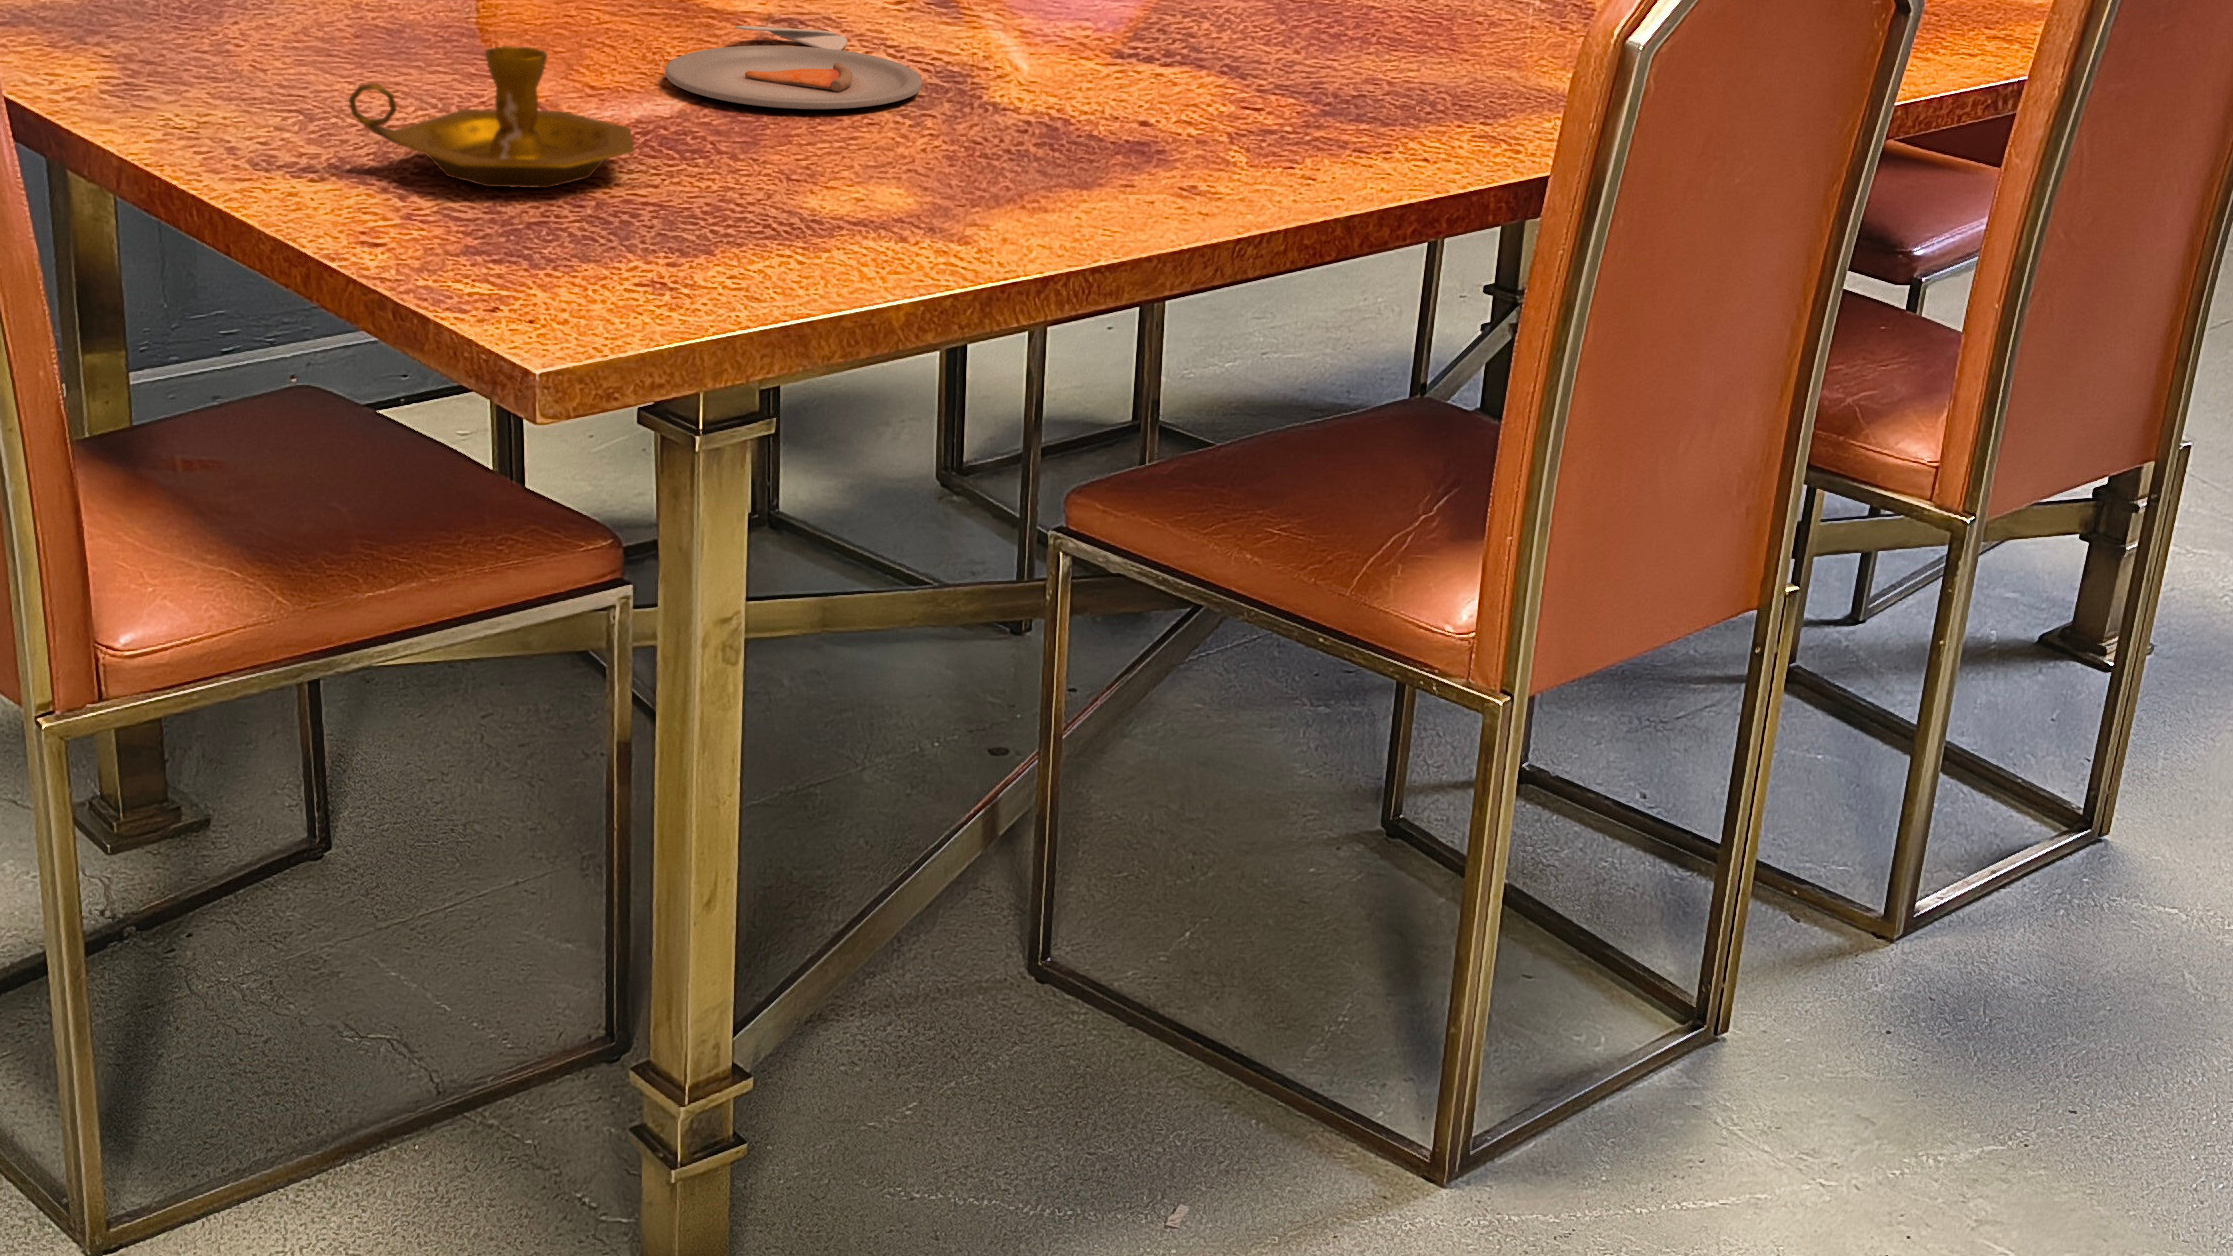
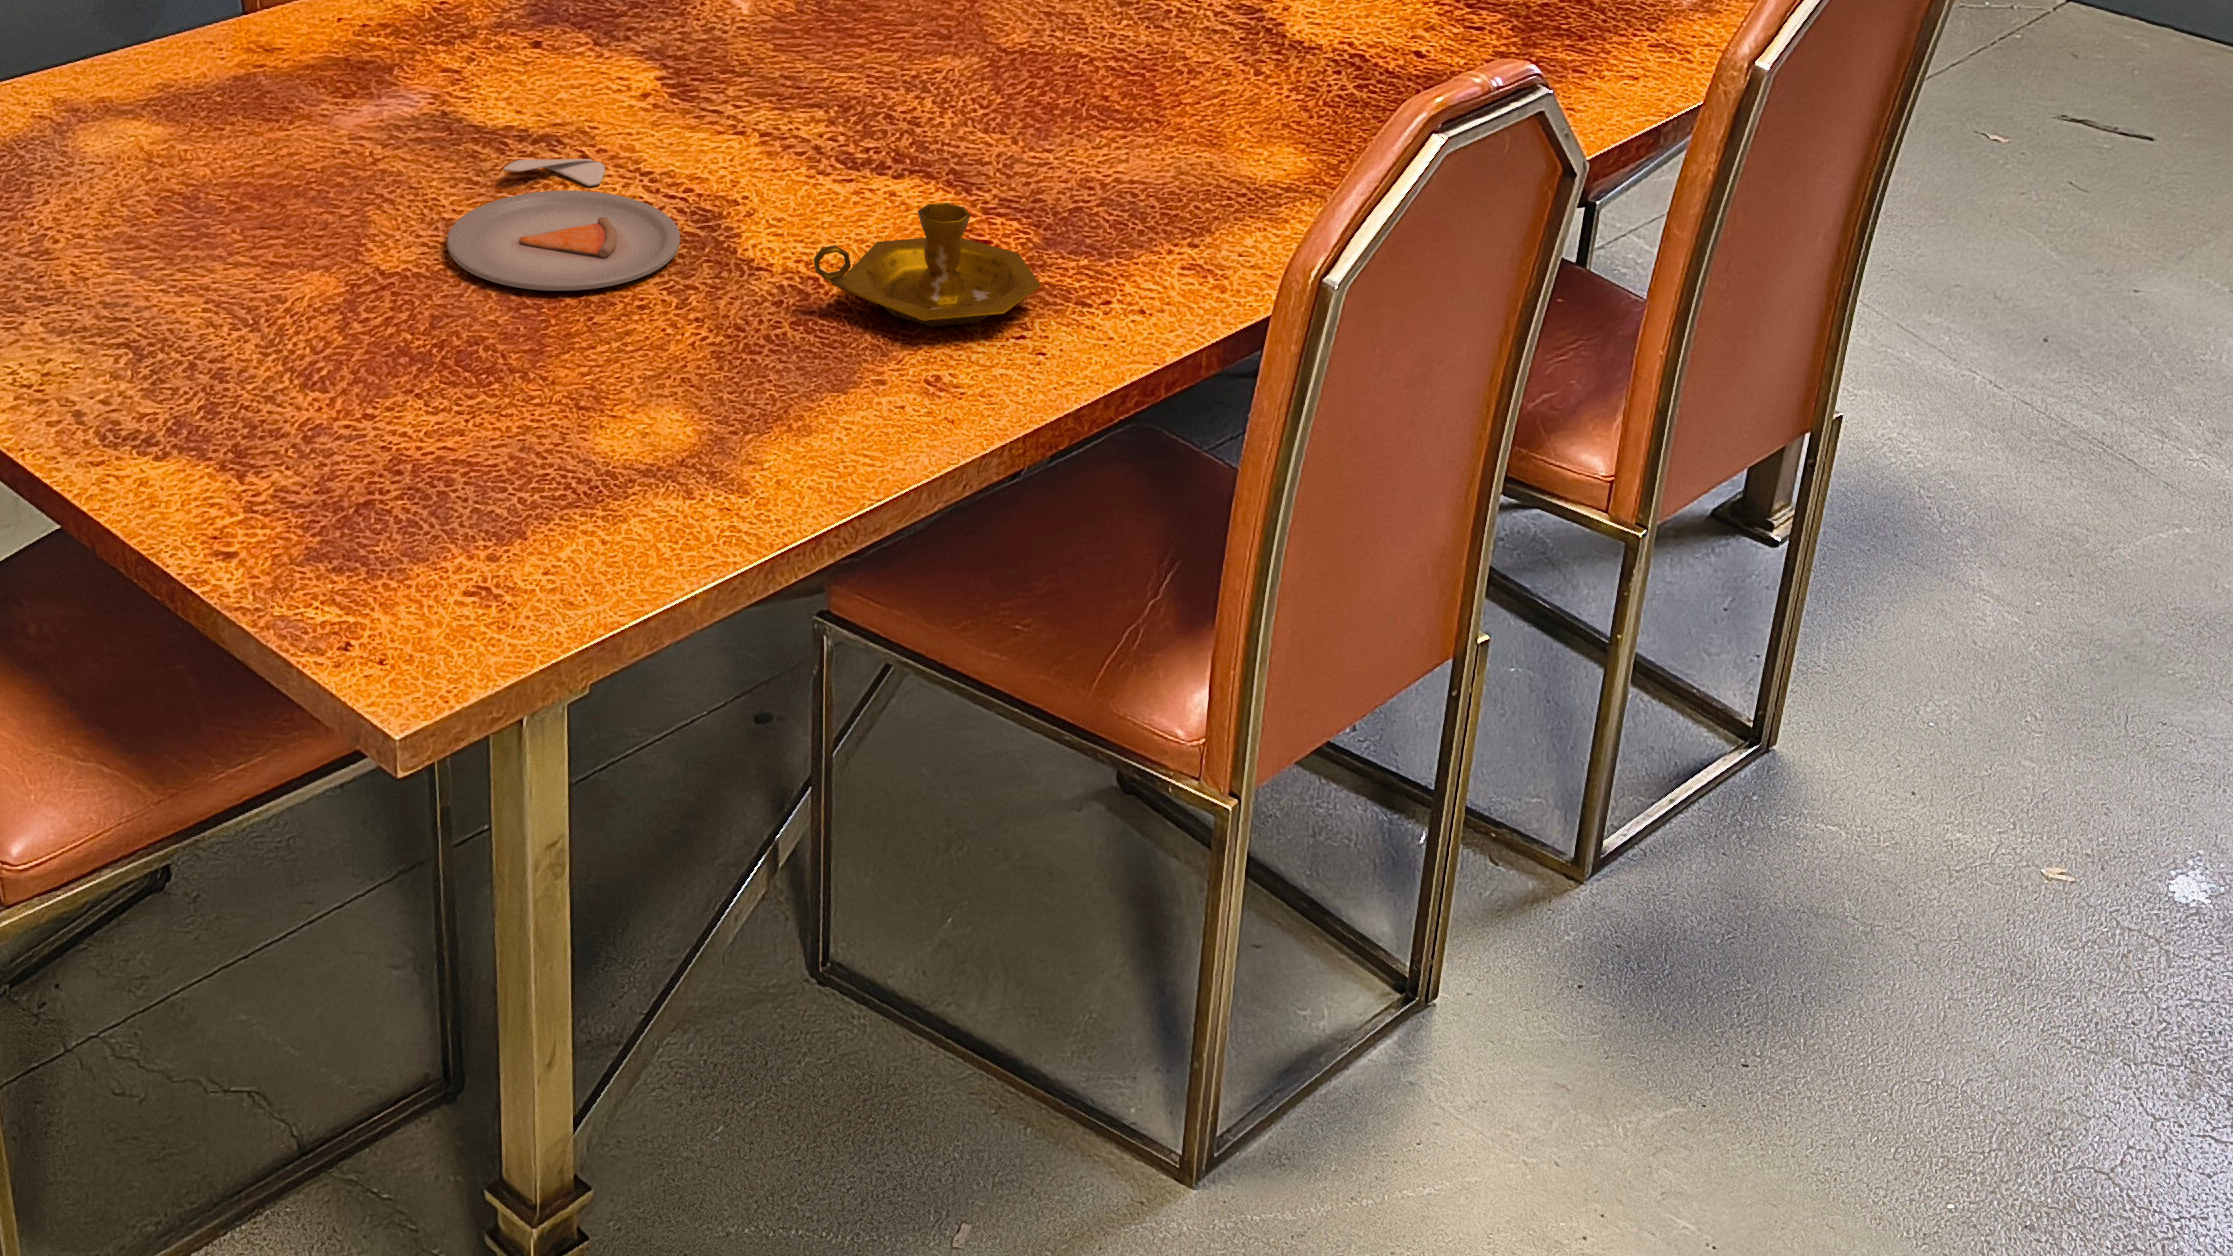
candlestick: present [349,46,635,188] -> present [814,203,1041,327]

